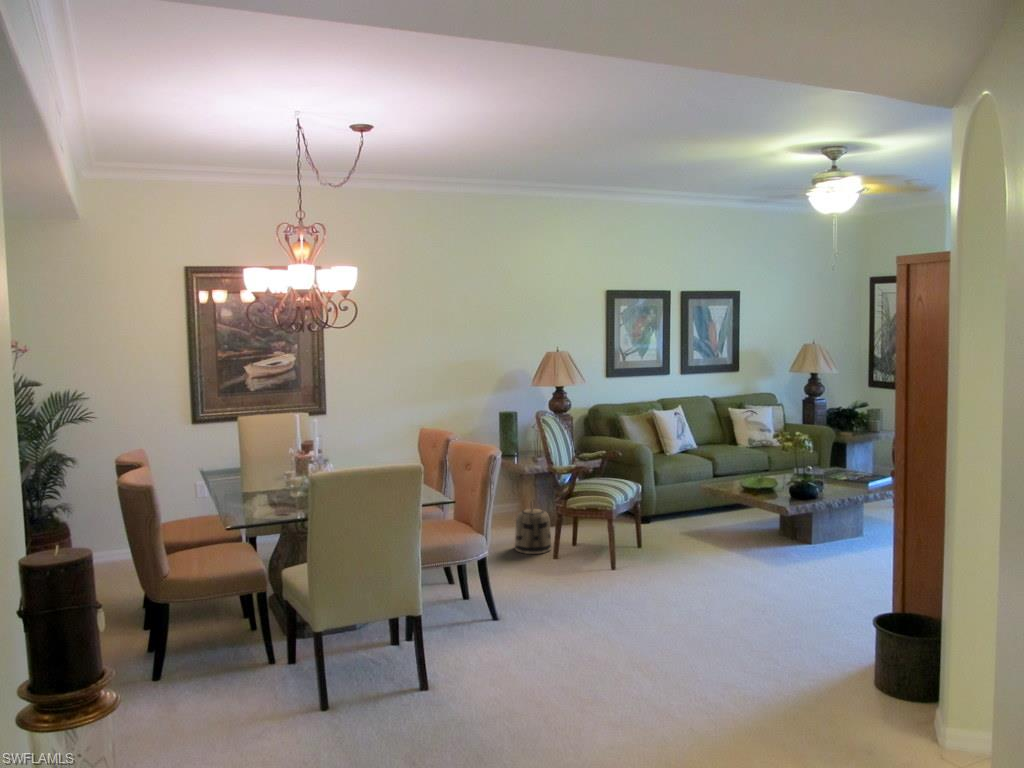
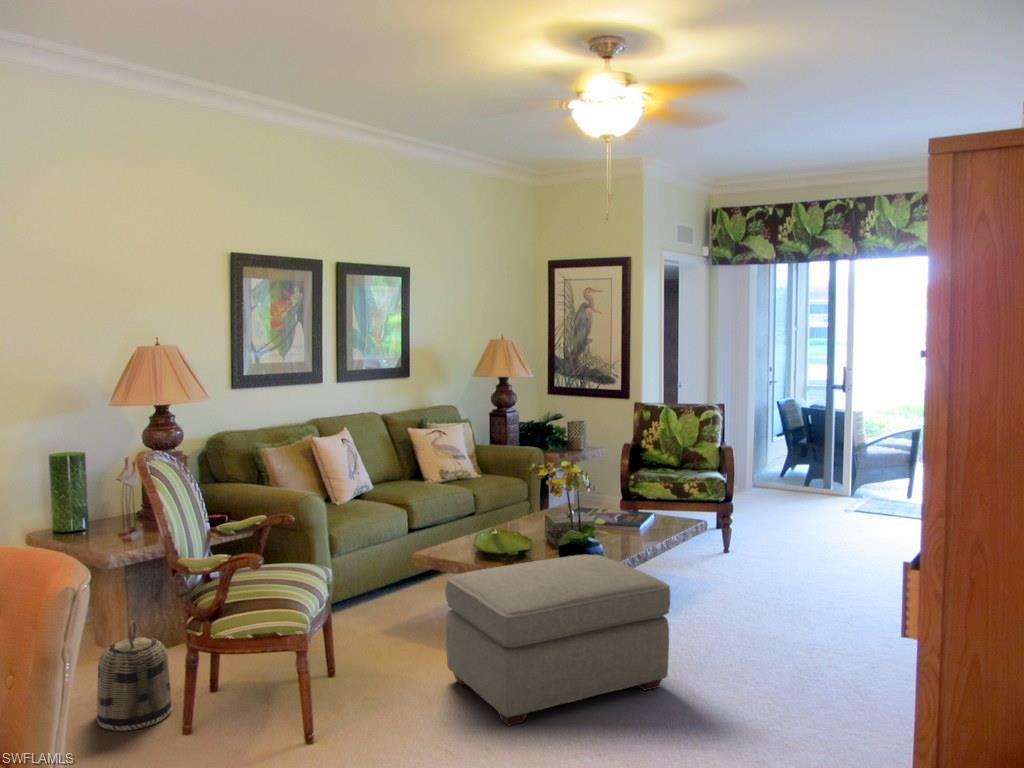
ottoman: none [705,494,849,582] -> present [445,555,670,726]

